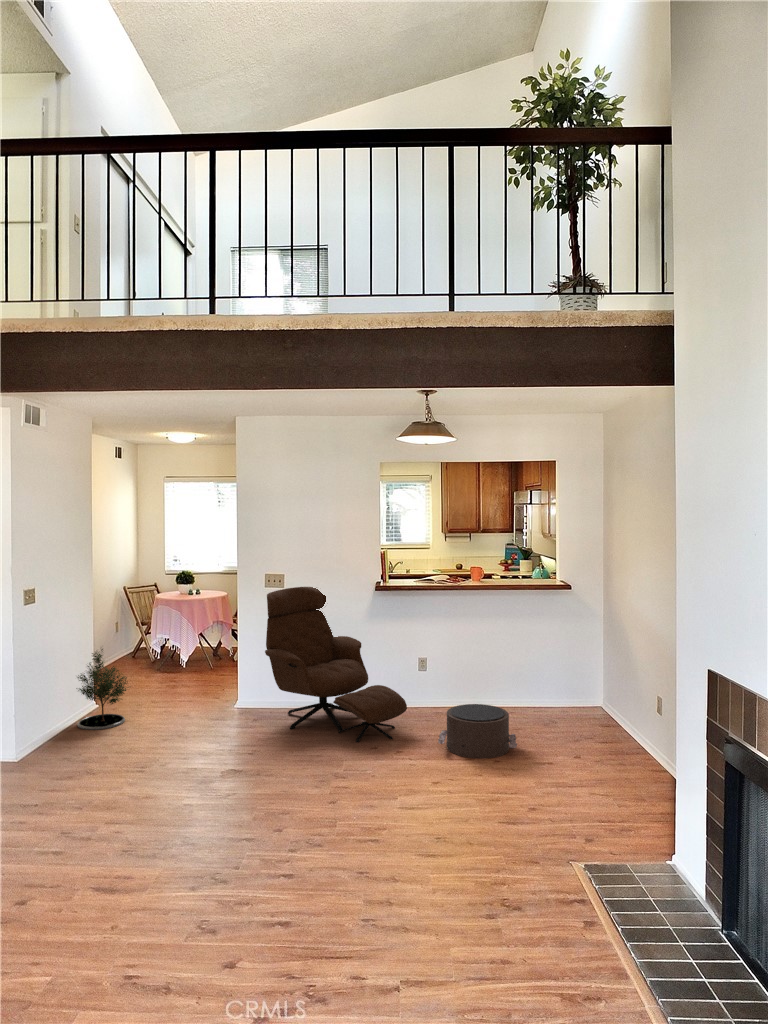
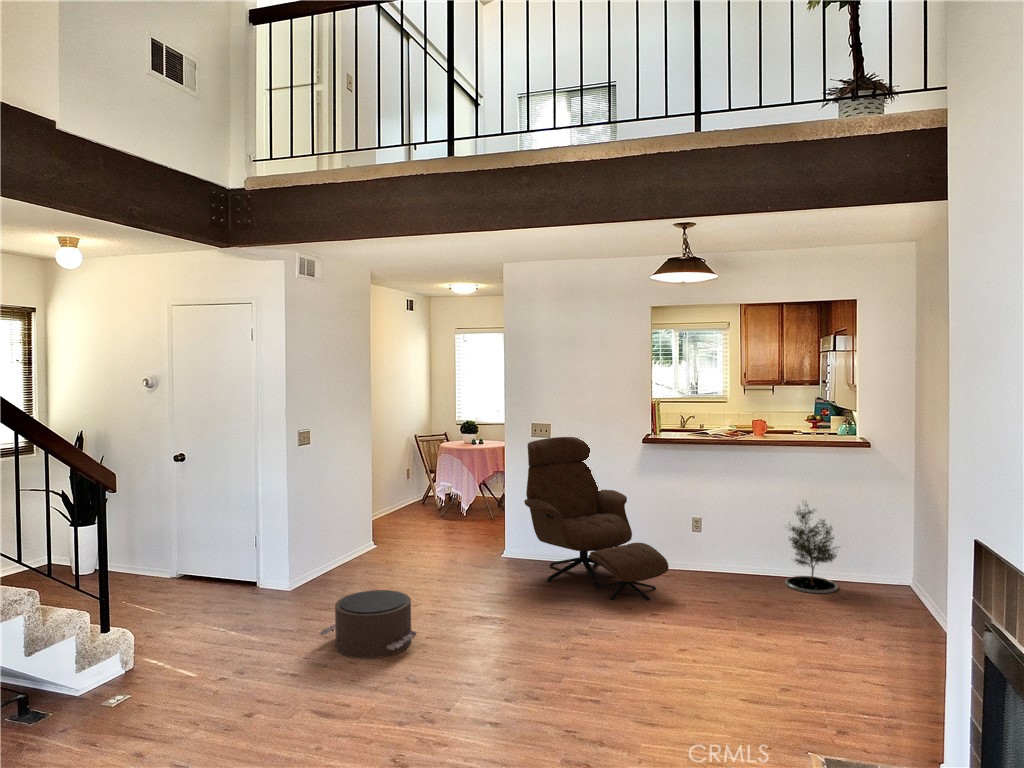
potted tree: present [77,649,129,730] -> present [785,505,838,594]
pouf: present [438,704,517,759] -> present [320,590,417,659]

